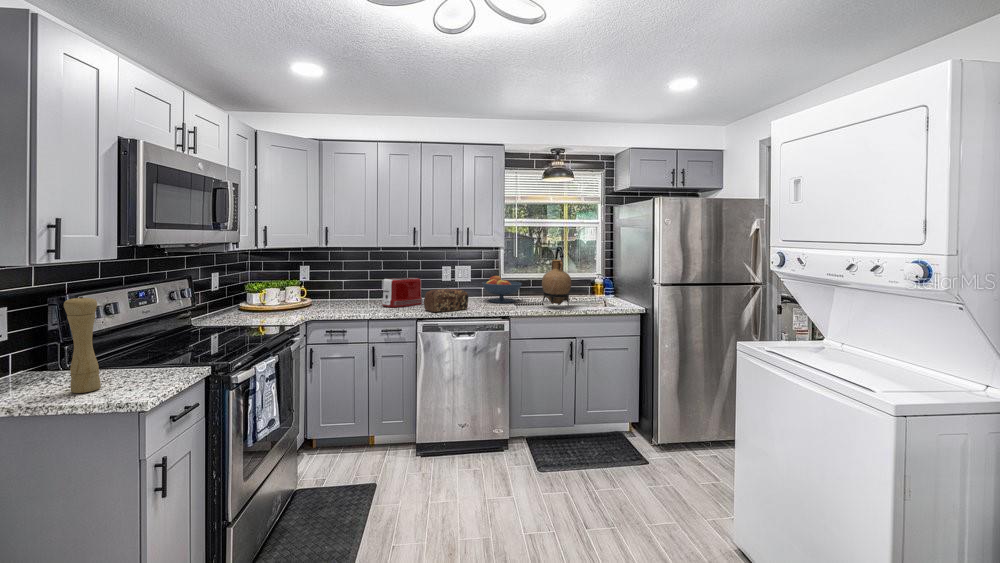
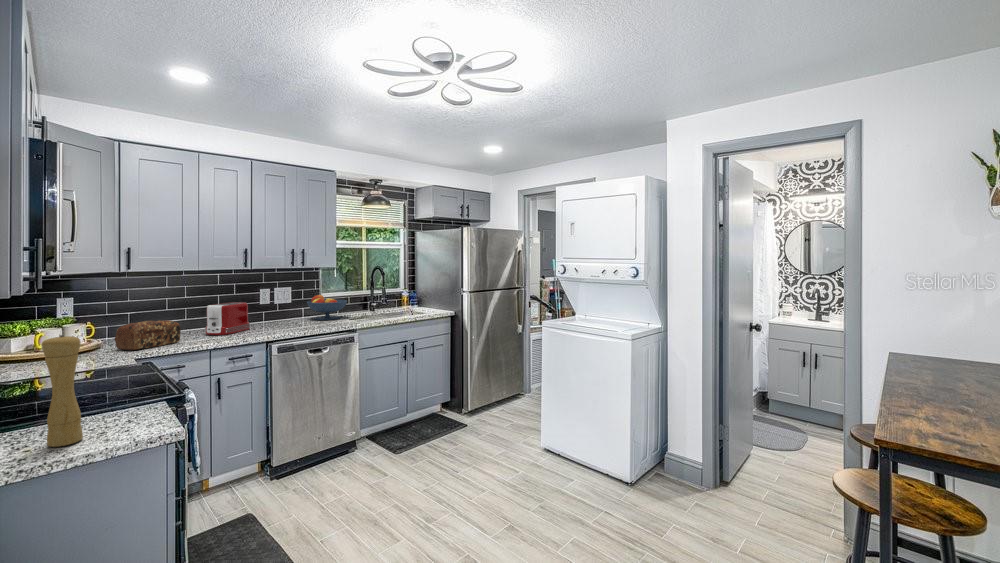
vase: present [542,260,571,305] -> none [374,277,400,317]
bread loaf: present [424,289,468,312] -> present [115,320,181,351]

